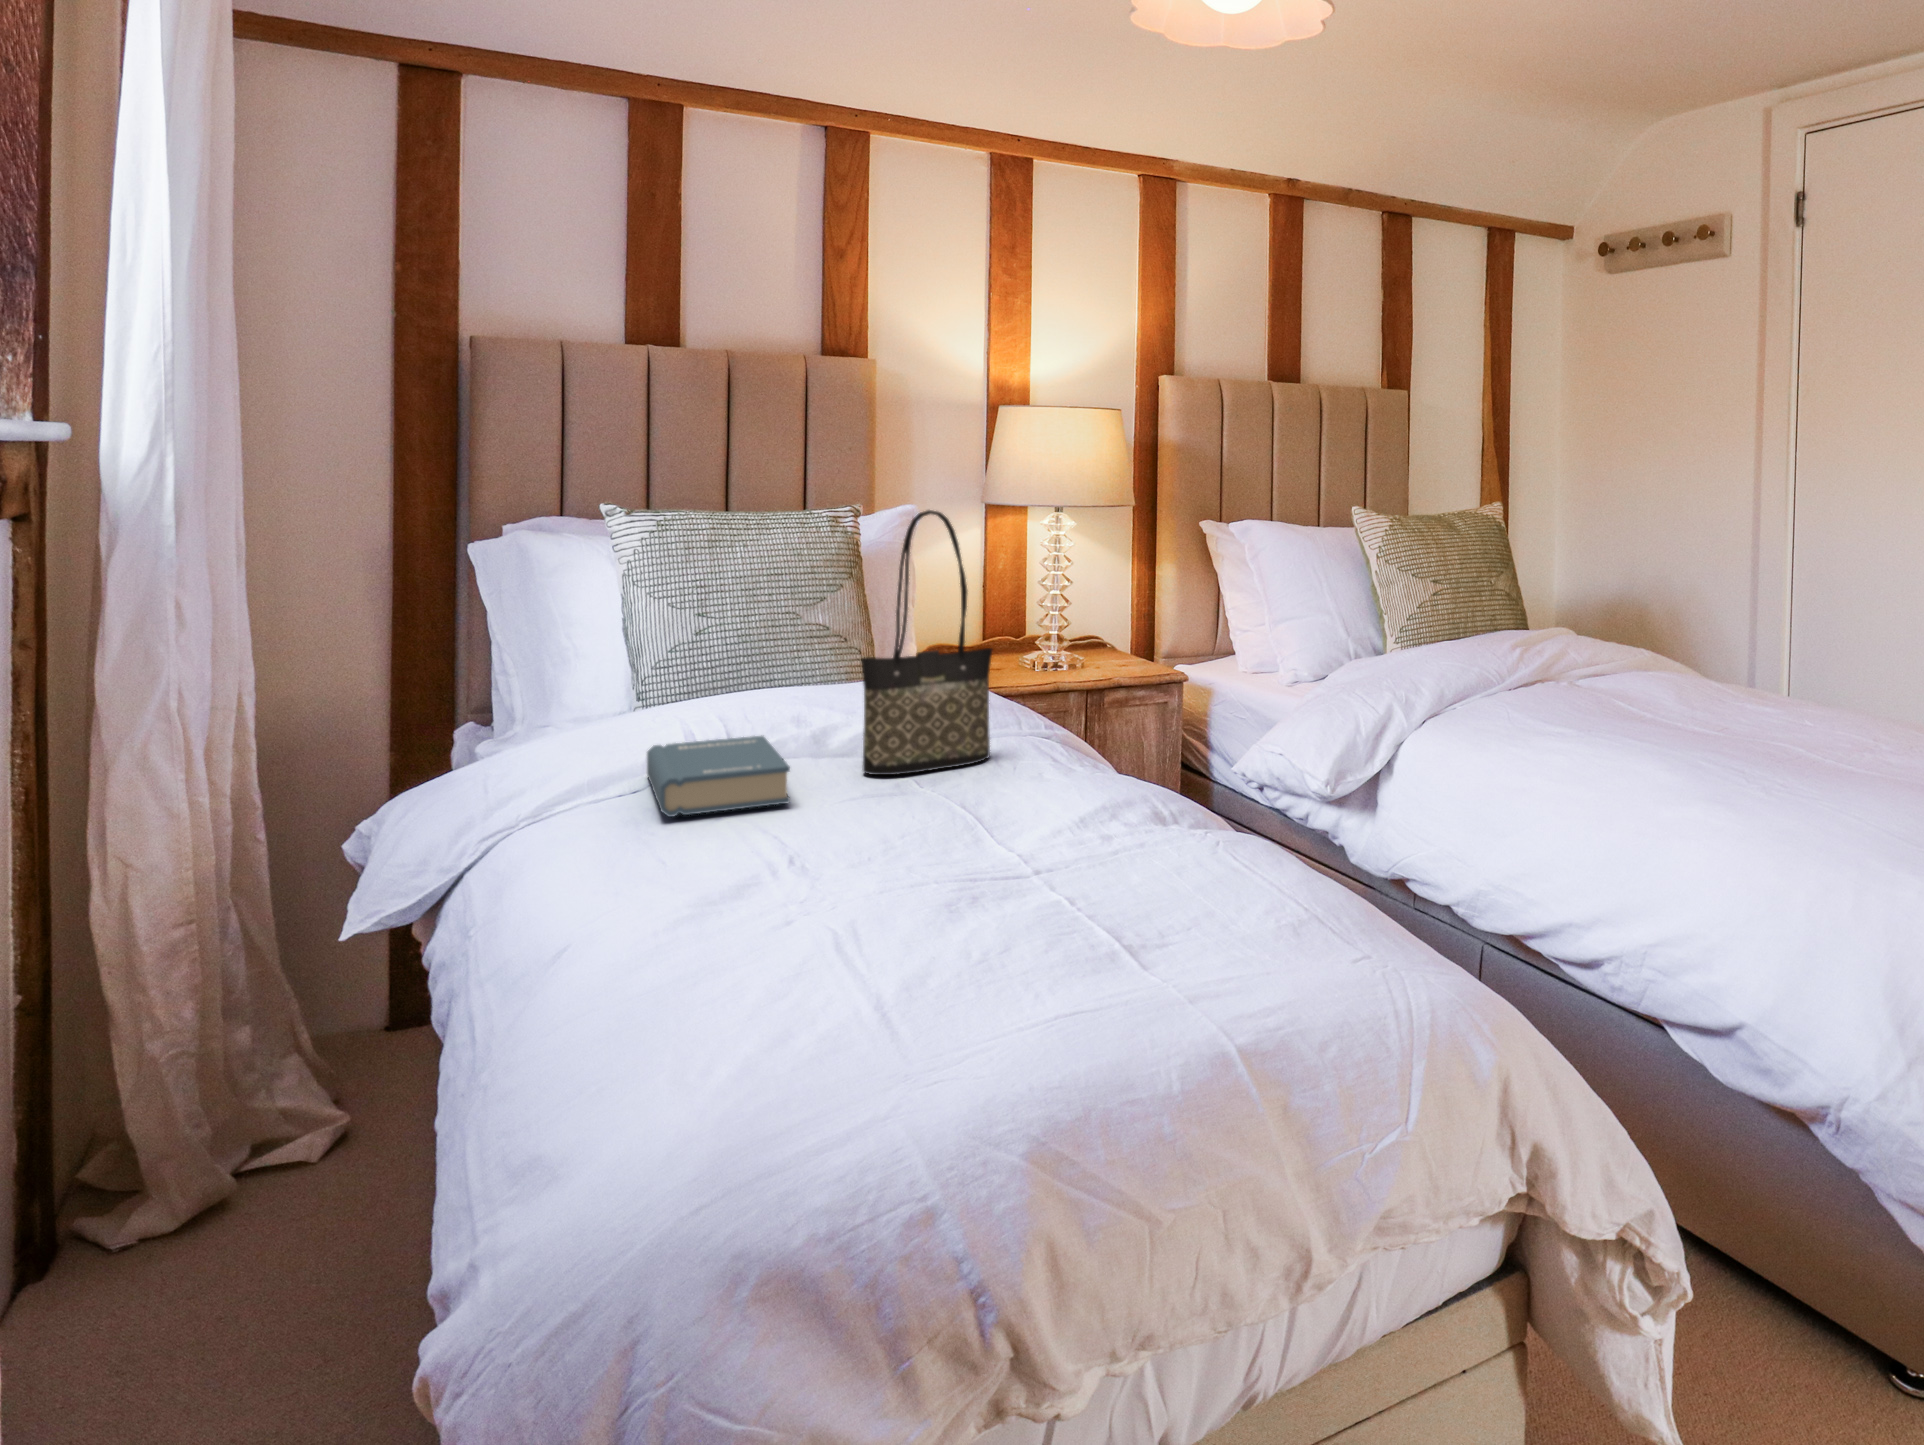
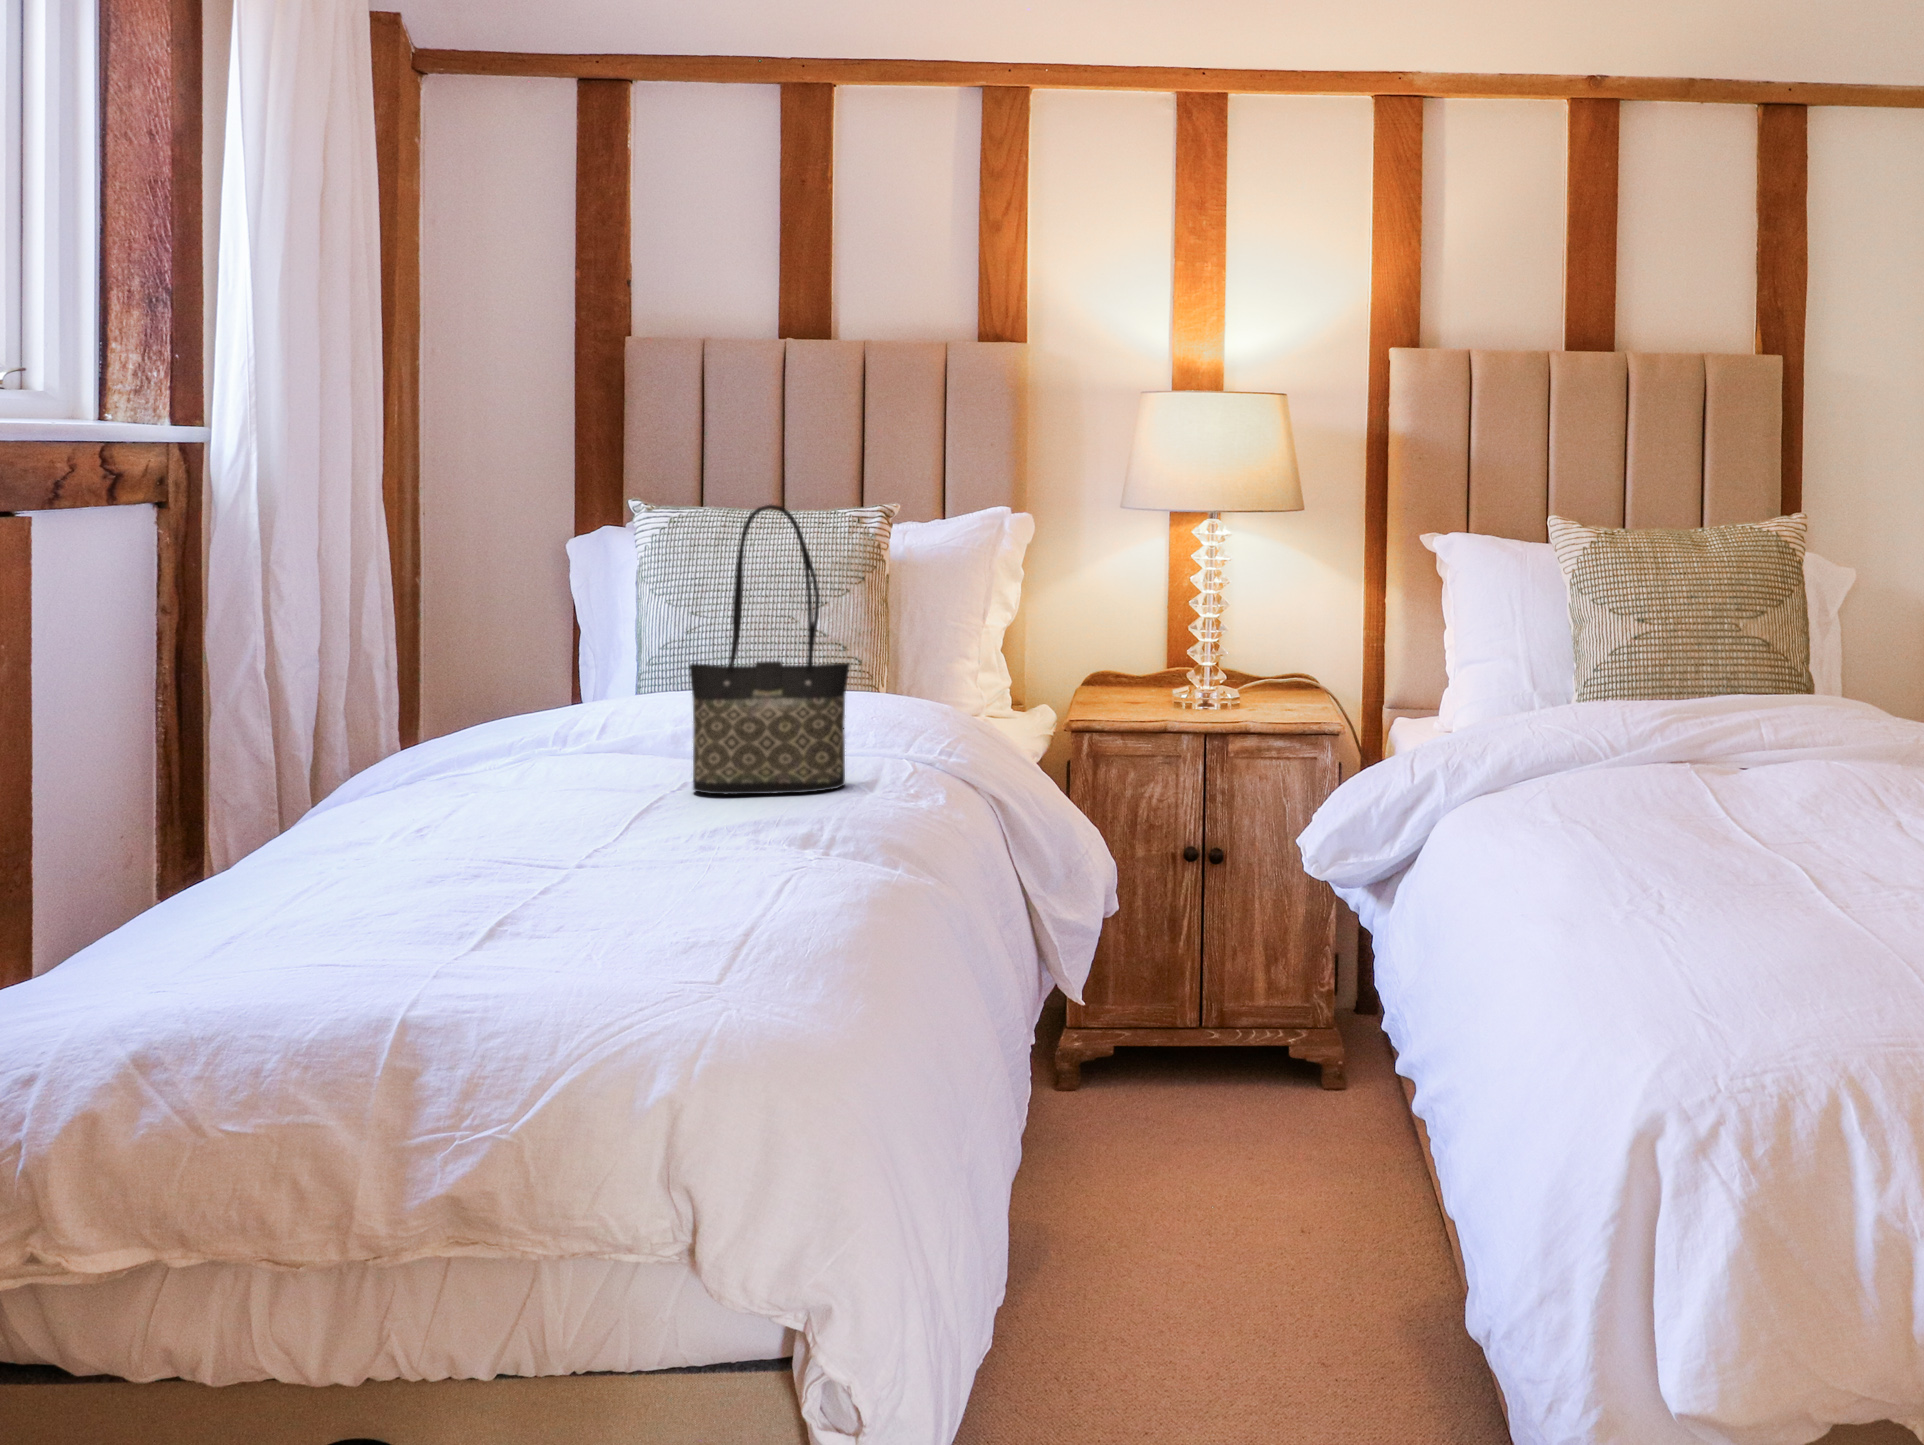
book: present [647,736,790,817] -> none [444,739,637,809]

